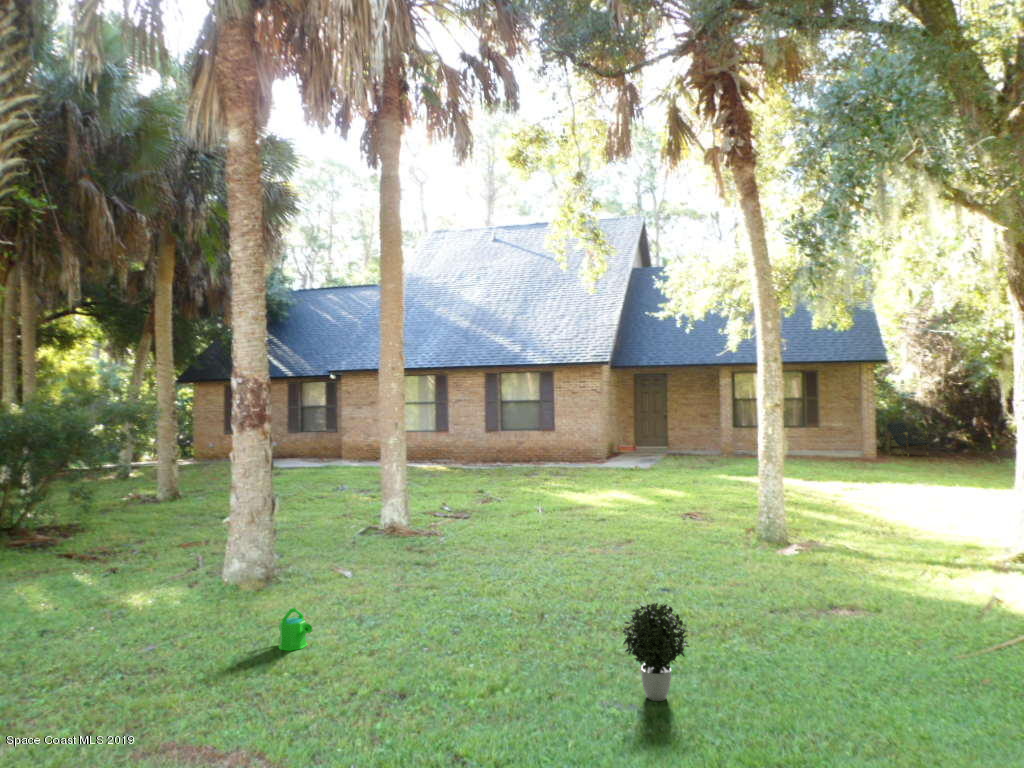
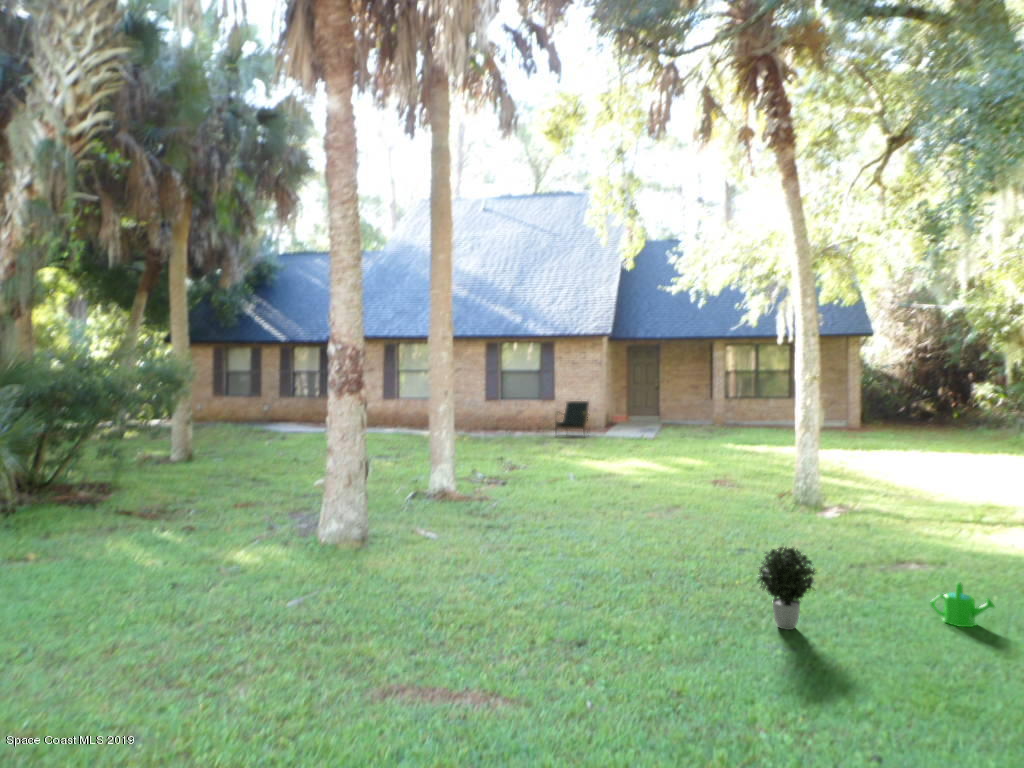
lounge chair: present [887,423,930,456] -> present [555,401,589,430]
watering can: present [278,608,312,651] -> present [930,582,995,627]

